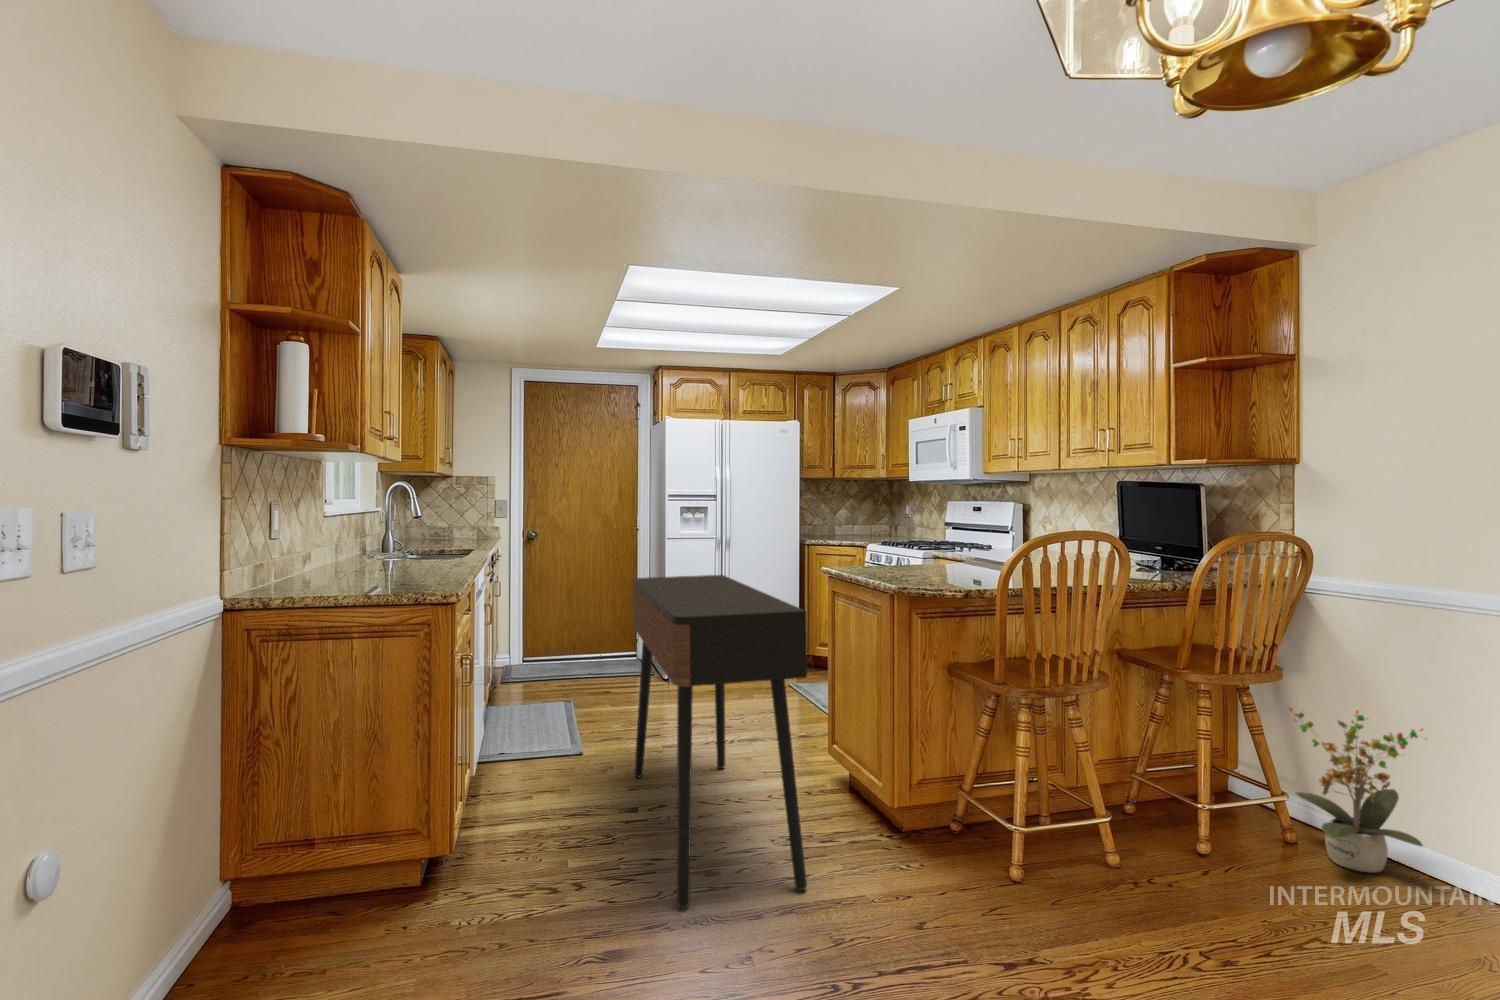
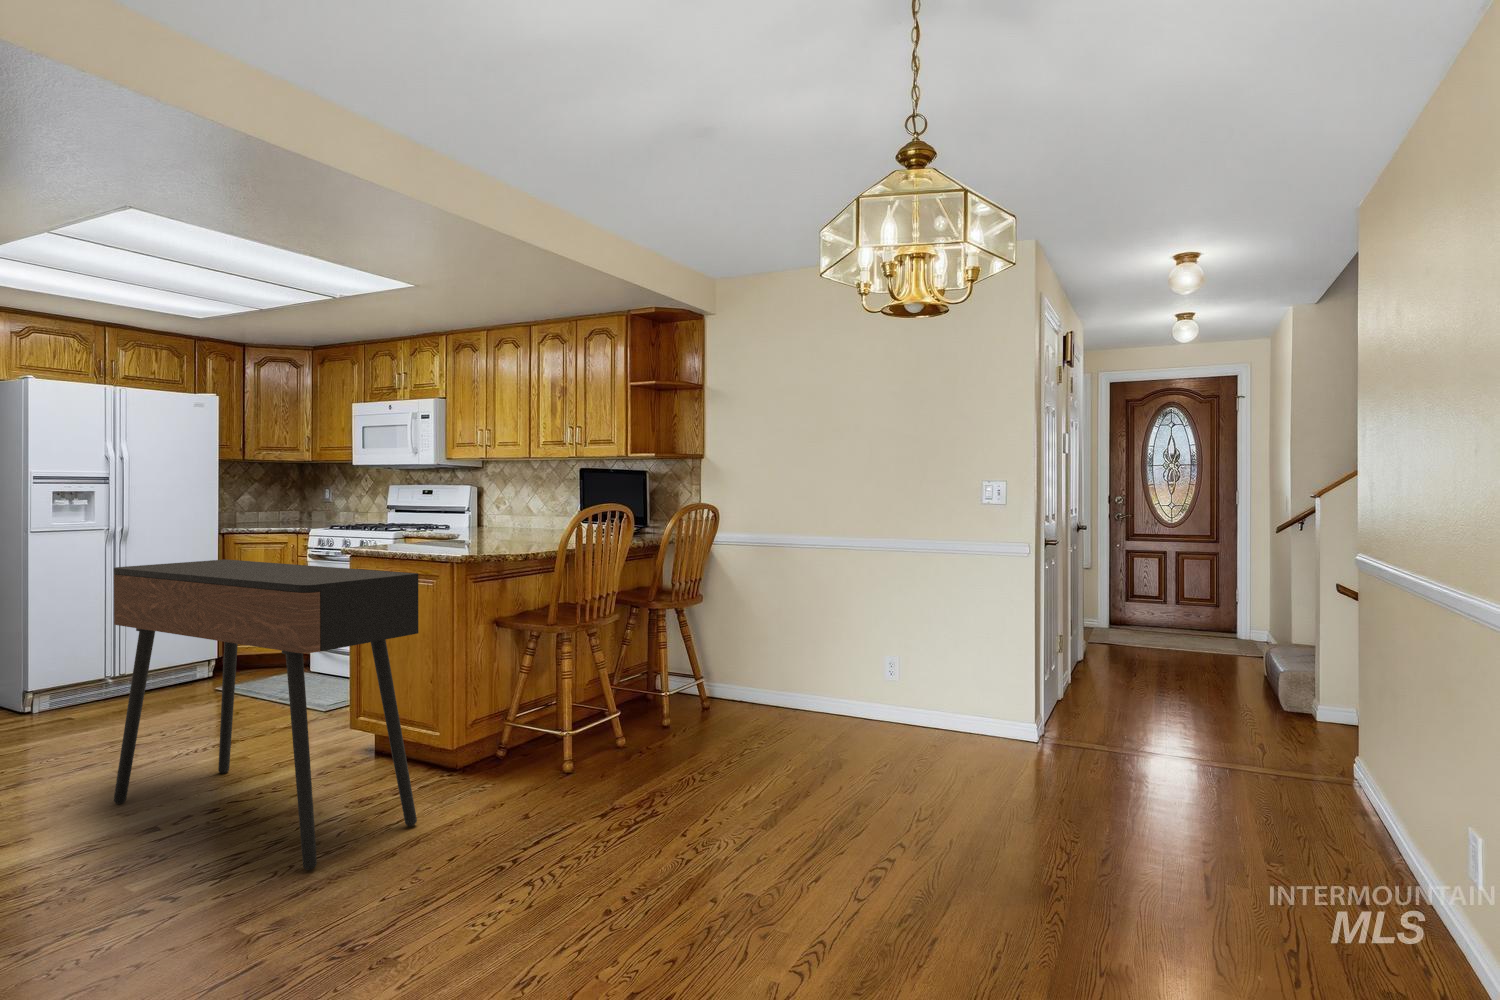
potted plant: present [1289,708,1423,873] -> none [709,619,782,717]

